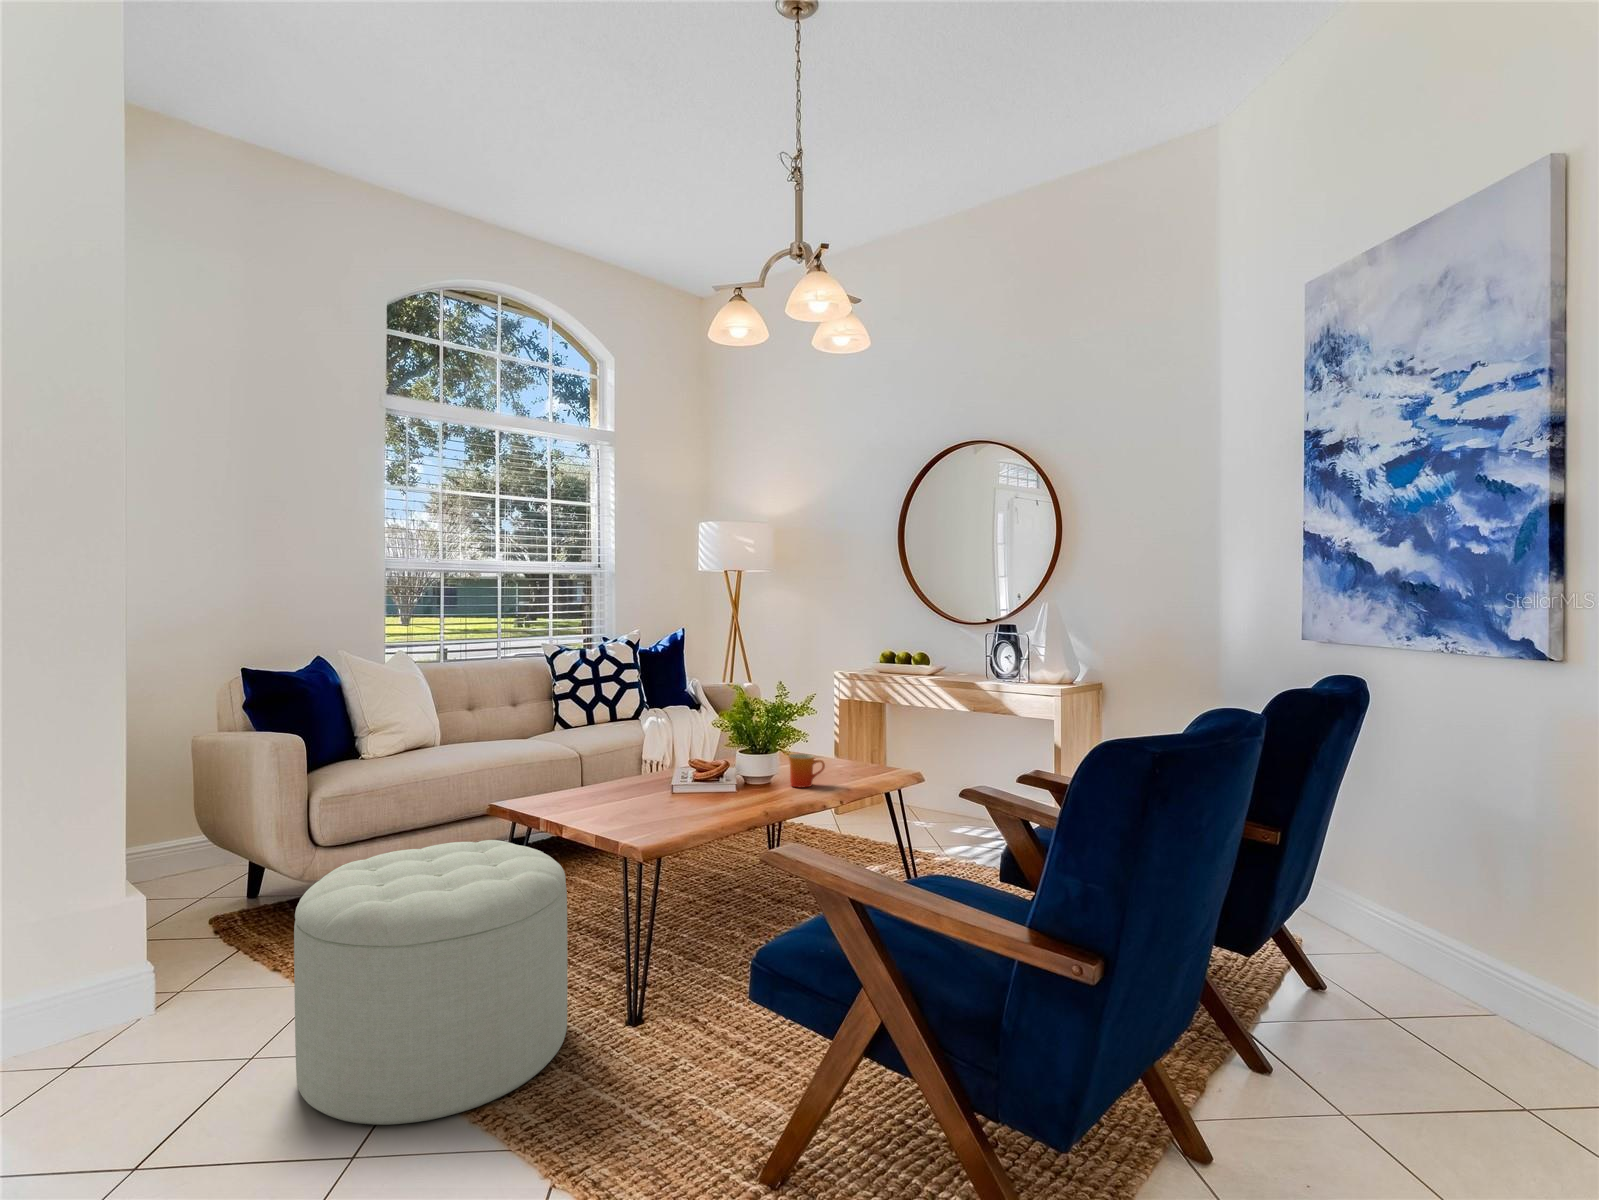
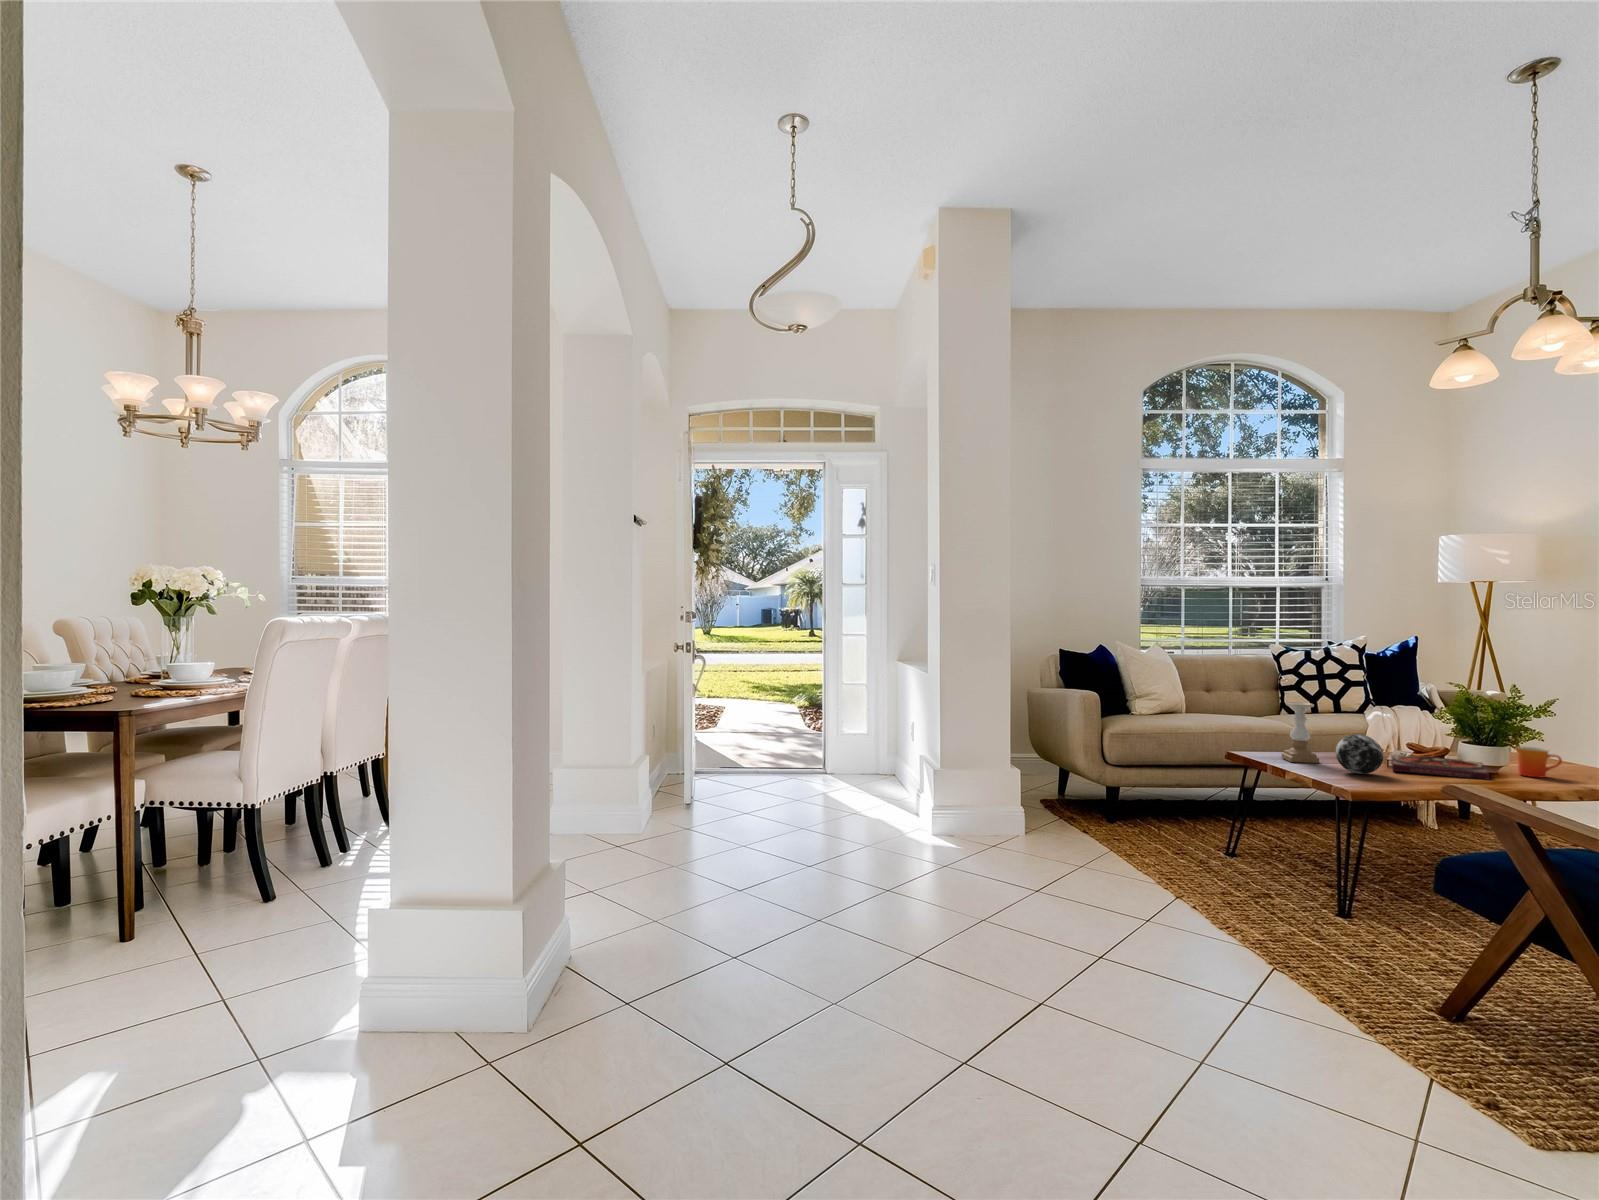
candle holder: none [558,728,601,810] -> present [1281,702,1319,763]
decorative orb: none [621,767,672,818] -> present [1336,734,1383,774]
book: none [676,777,770,805] -> present [1391,755,1489,779]
ottoman: present [294,840,568,1126] -> none [1111,762,1287,919]

